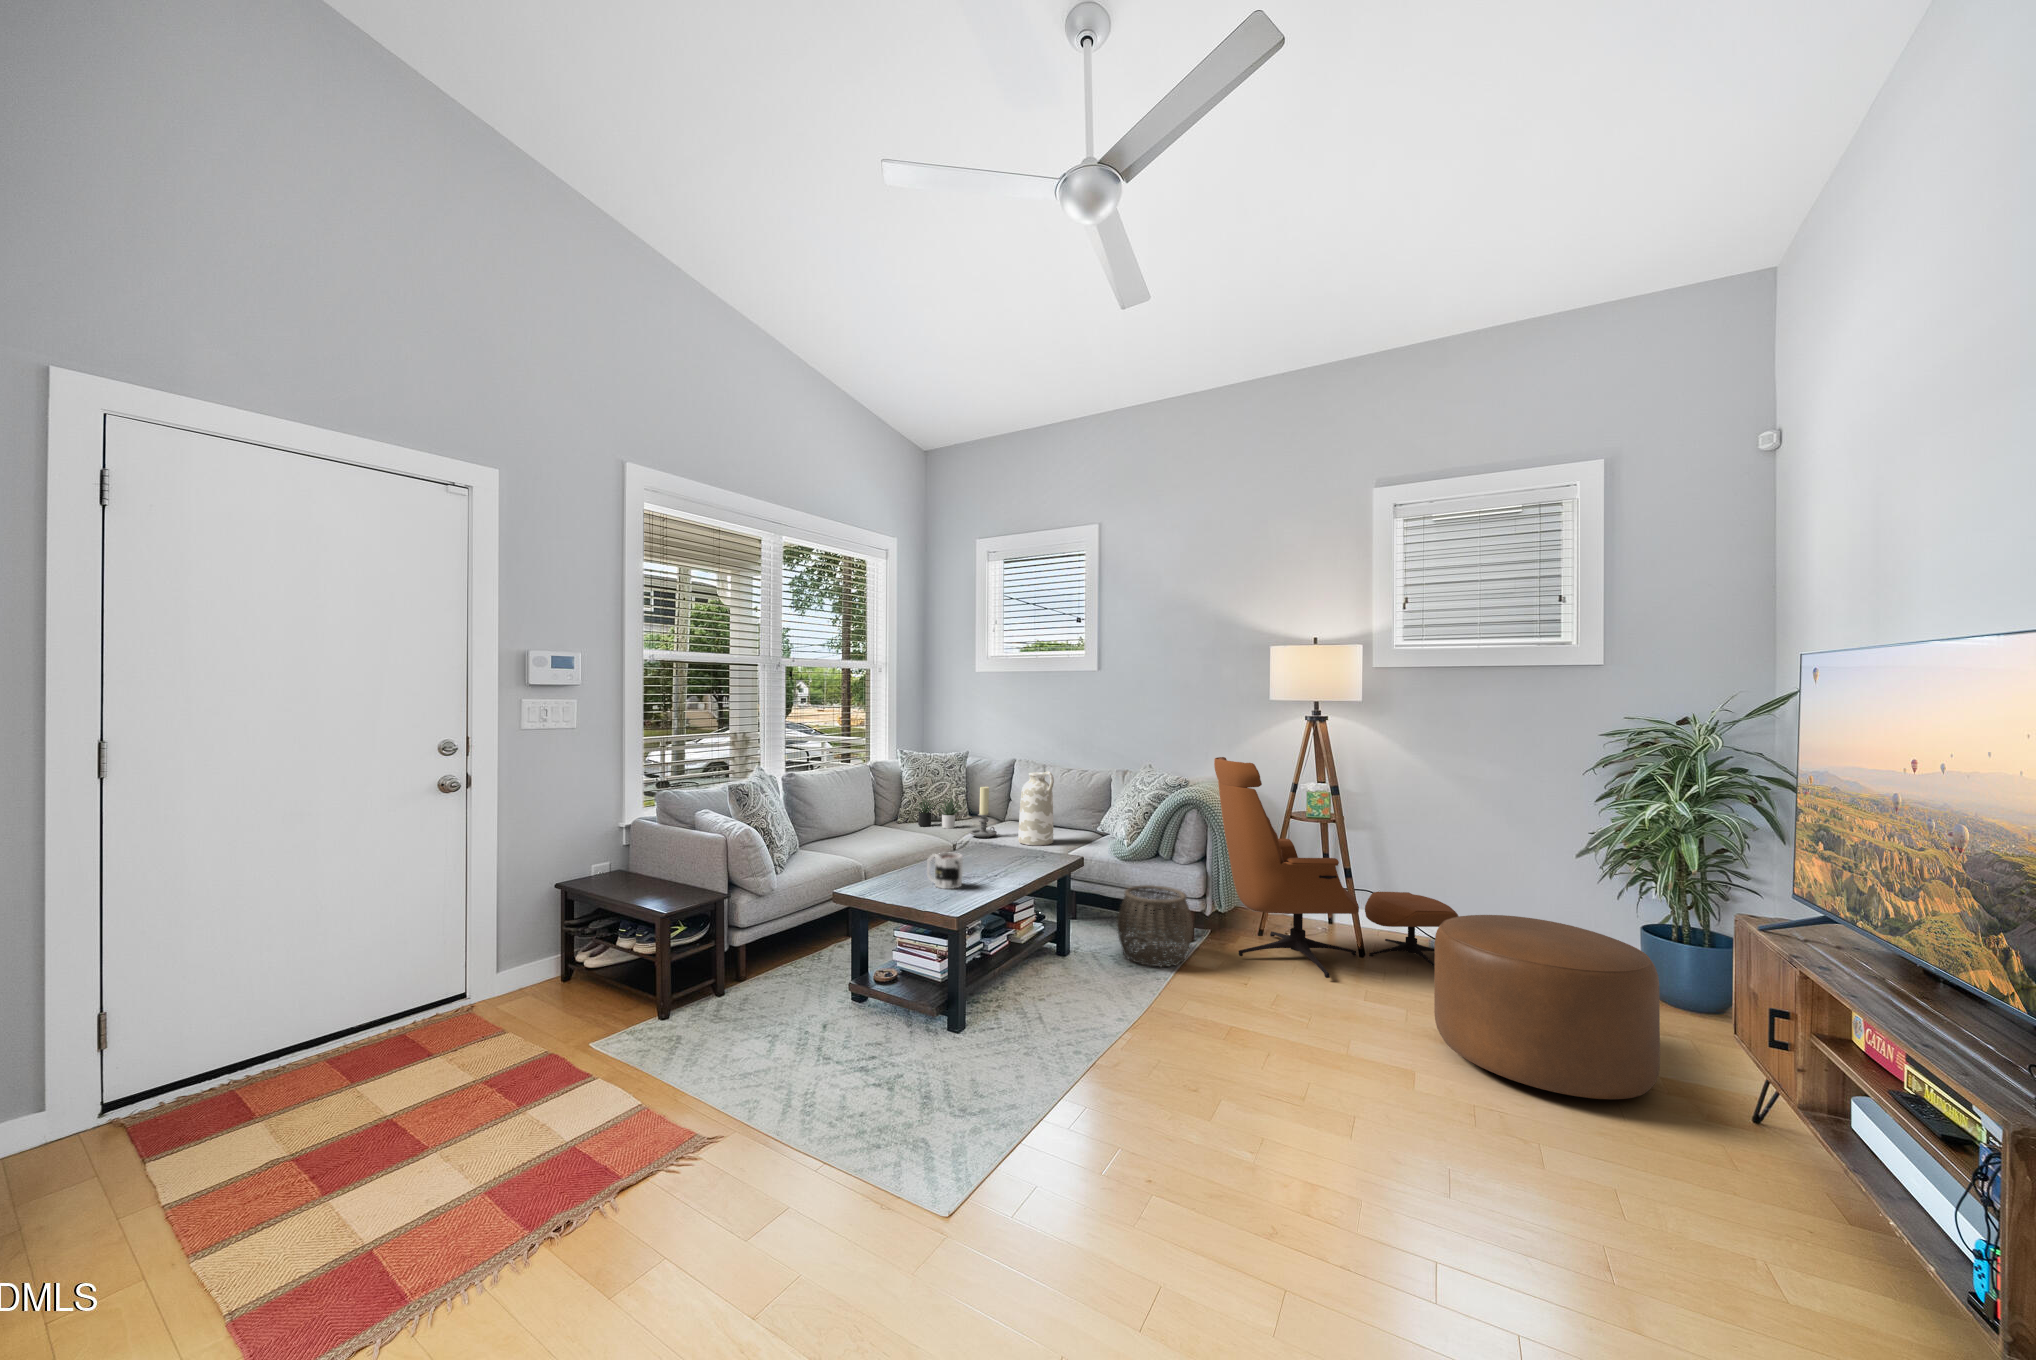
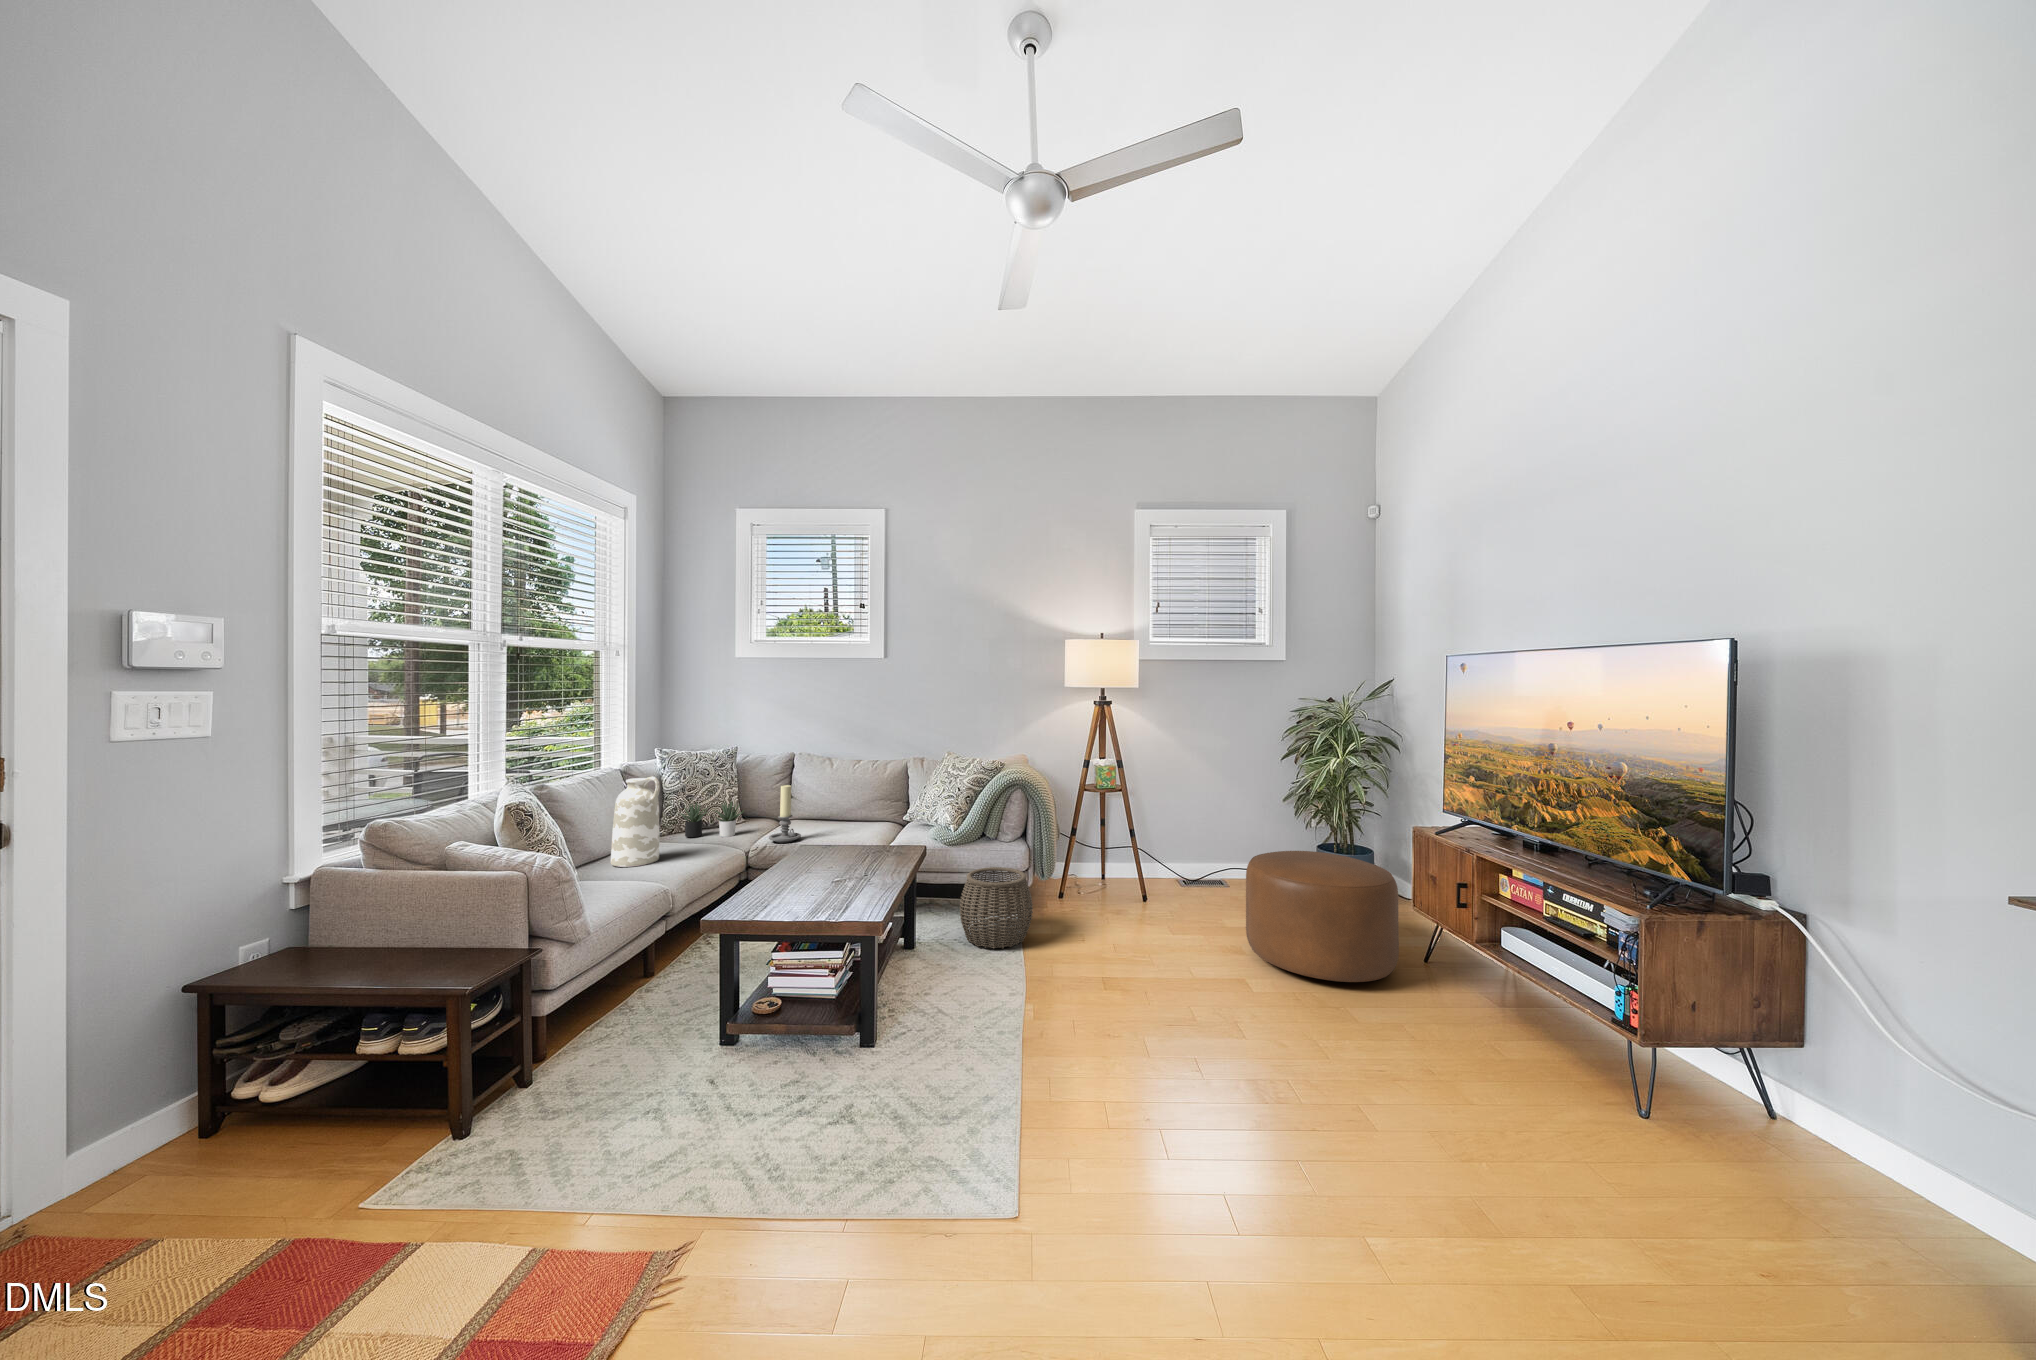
lounge chair: present [1214,757,1458,978] -> none [1036,739,1209,925]
vase: present [1018,772,1054,846] -> present [611,777,660,867]
mug: present [927,853,963,889] -> none [797,869,845,914]

